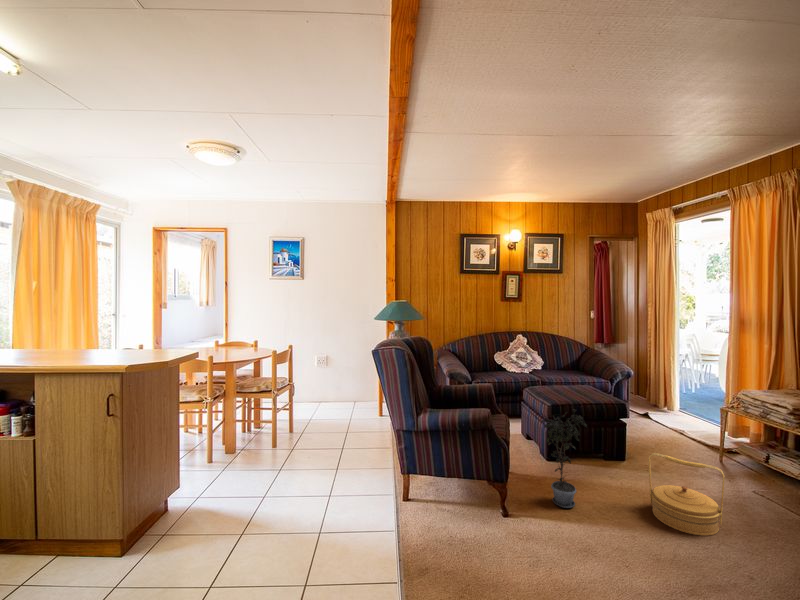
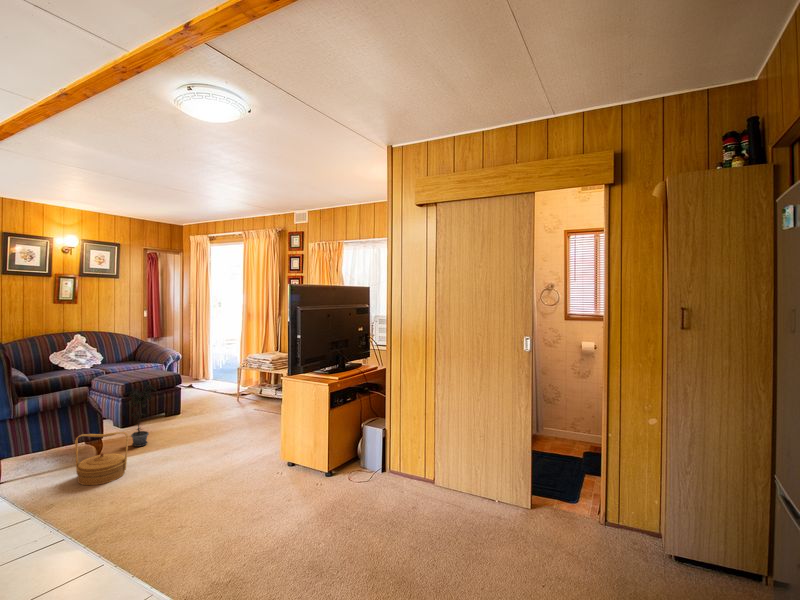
basket: present [648,453,725,536] -> present [75,432,128,485]

